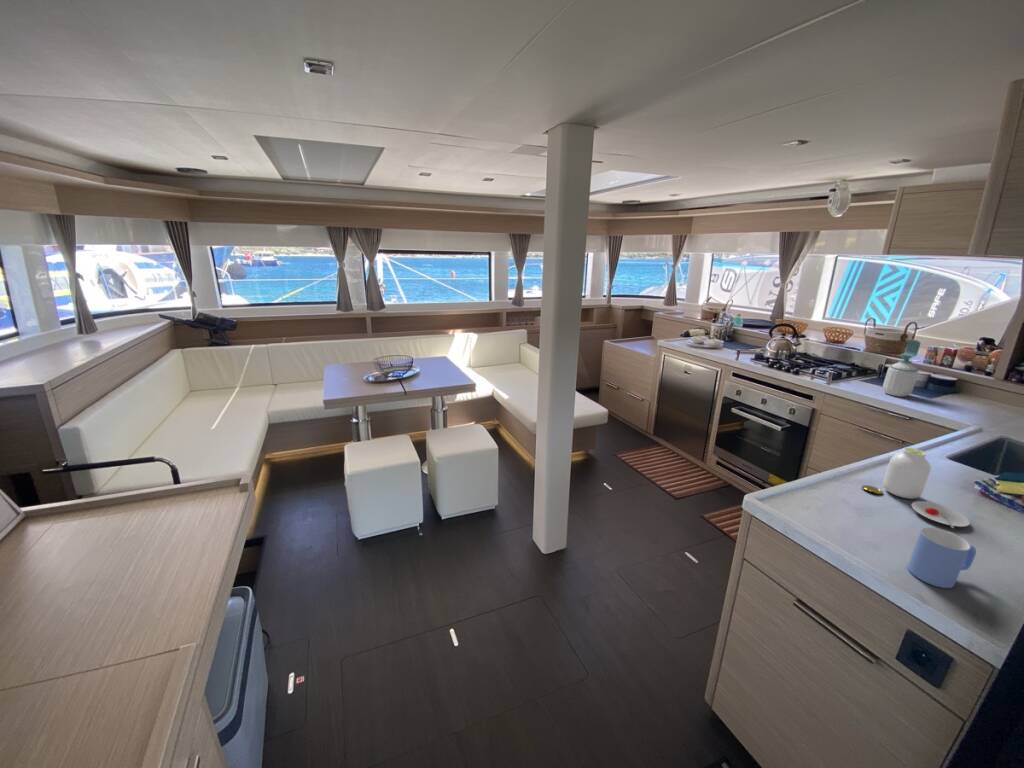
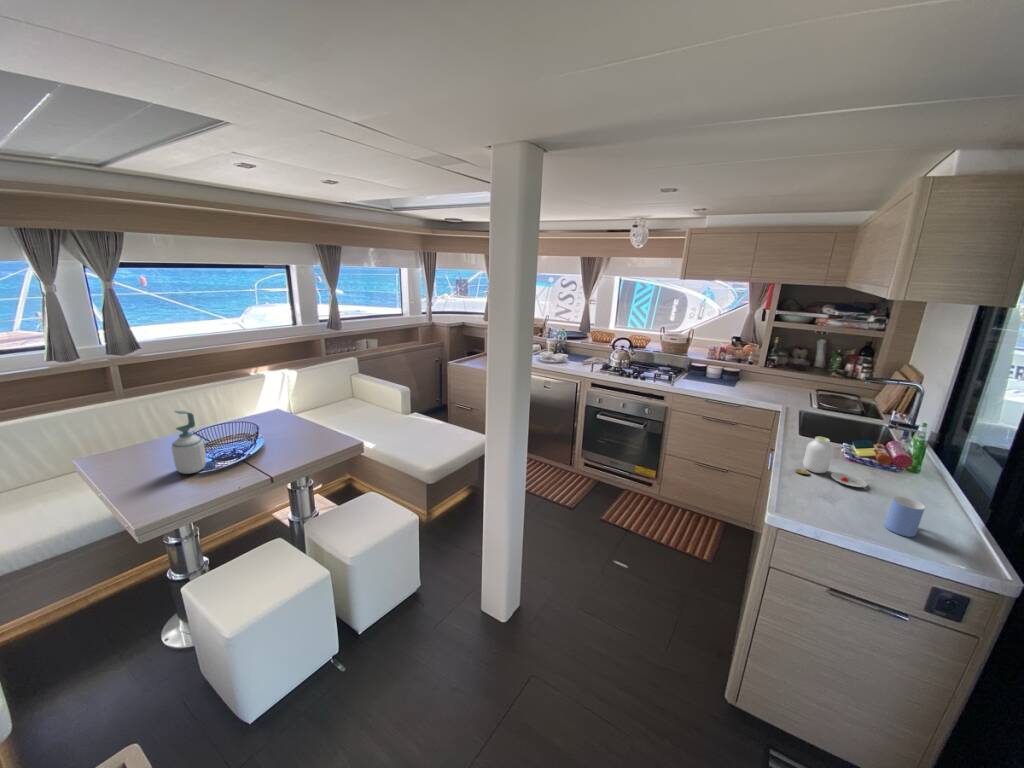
soap bottle: present [883,339,921,397] -> present [172,411,206,474]

